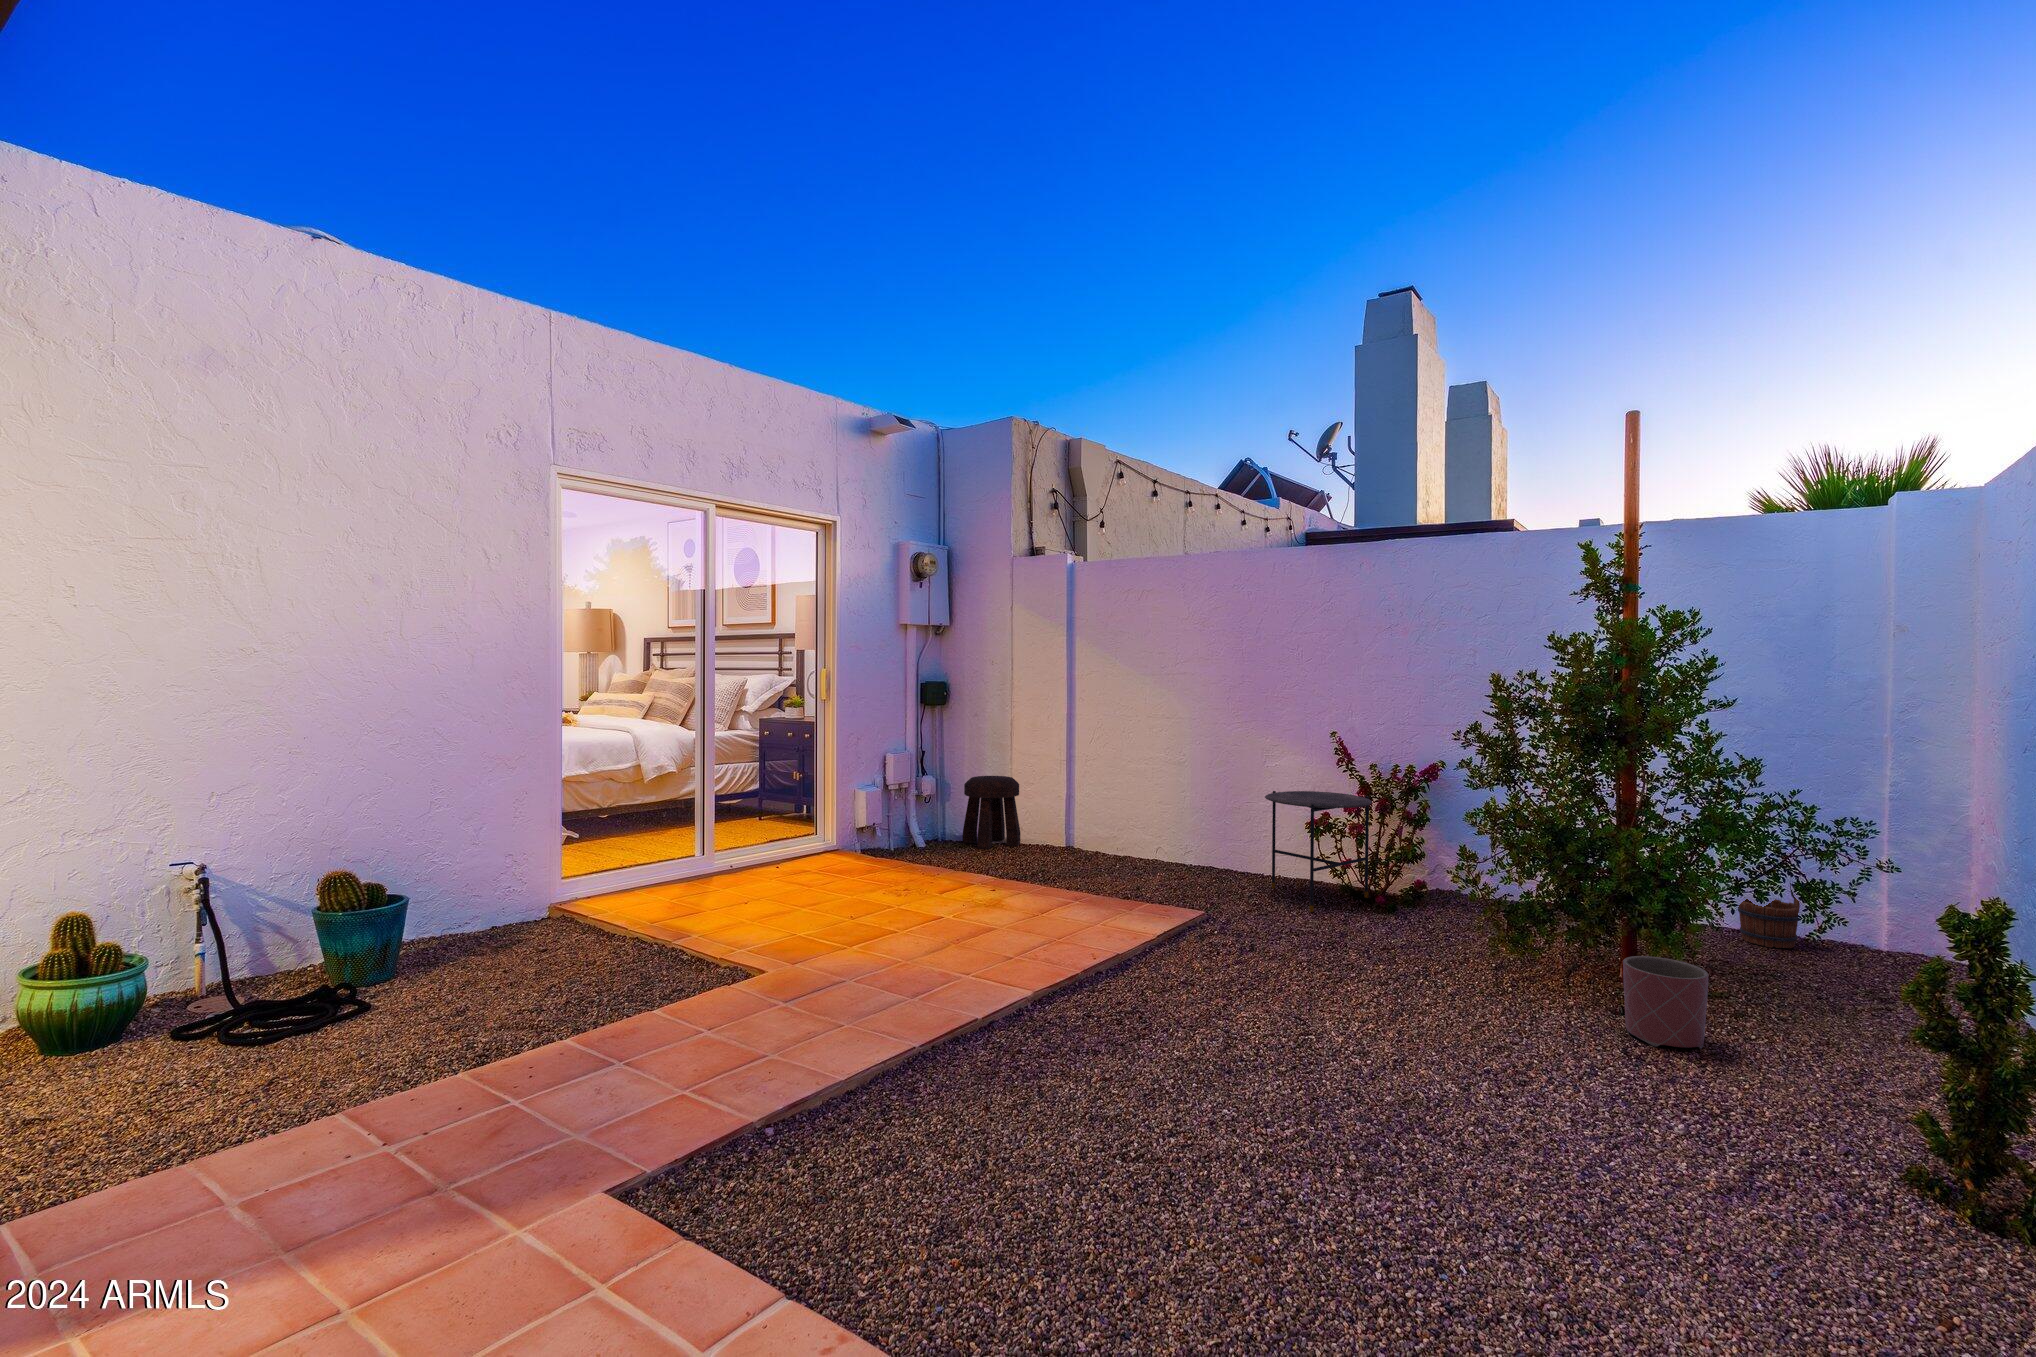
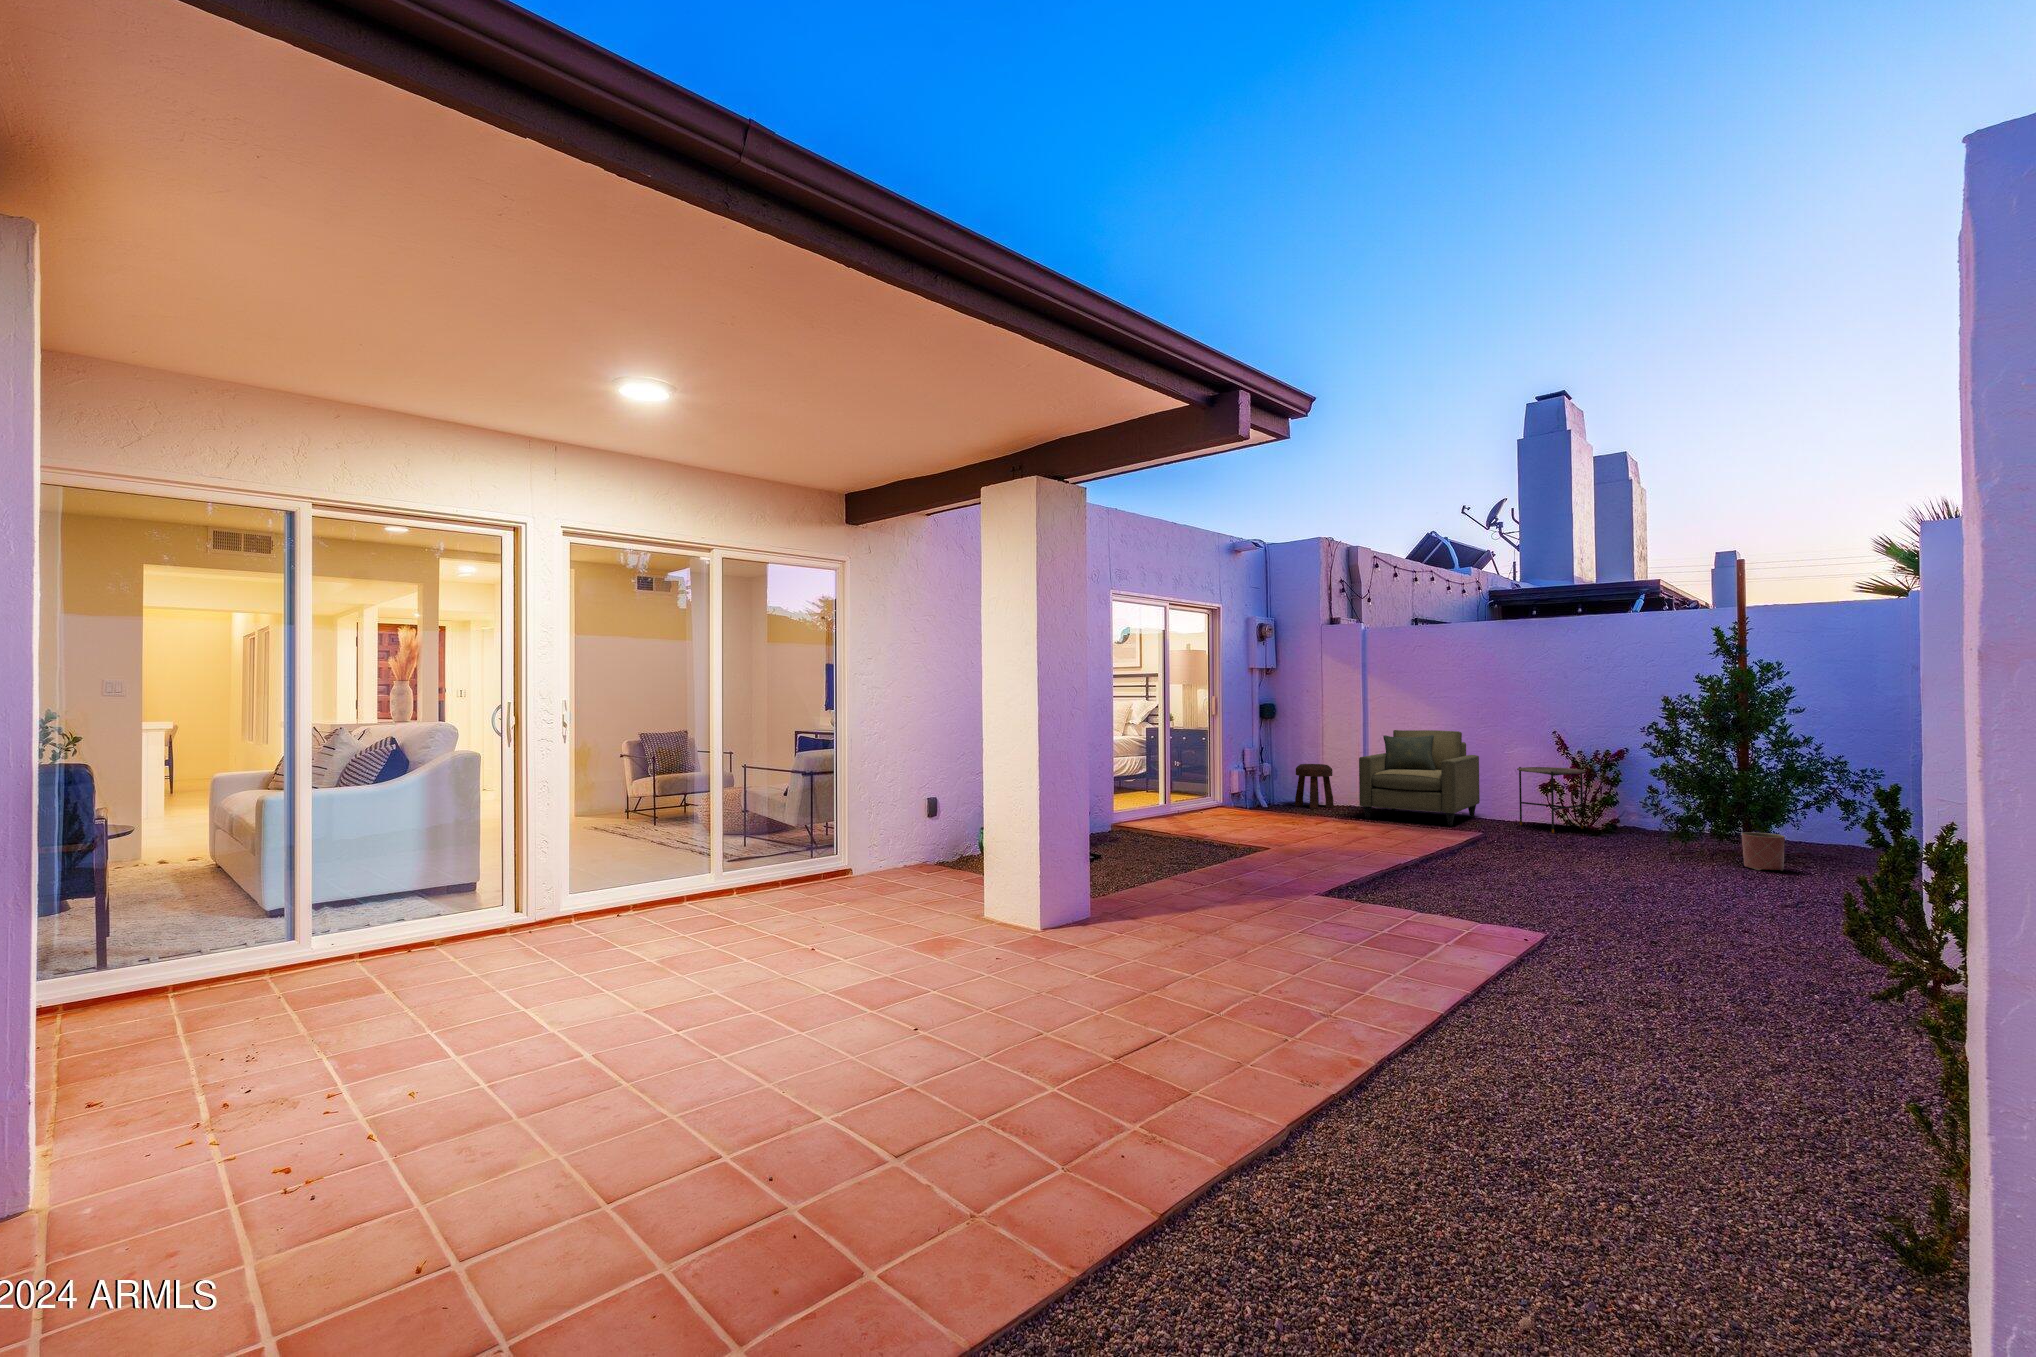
armchair: none [1024,725,1225,894] -> present [1359,730,1480,826]
wooden bucket: present [1738,883,1800,948] -> none [1812,801,1852,847]

